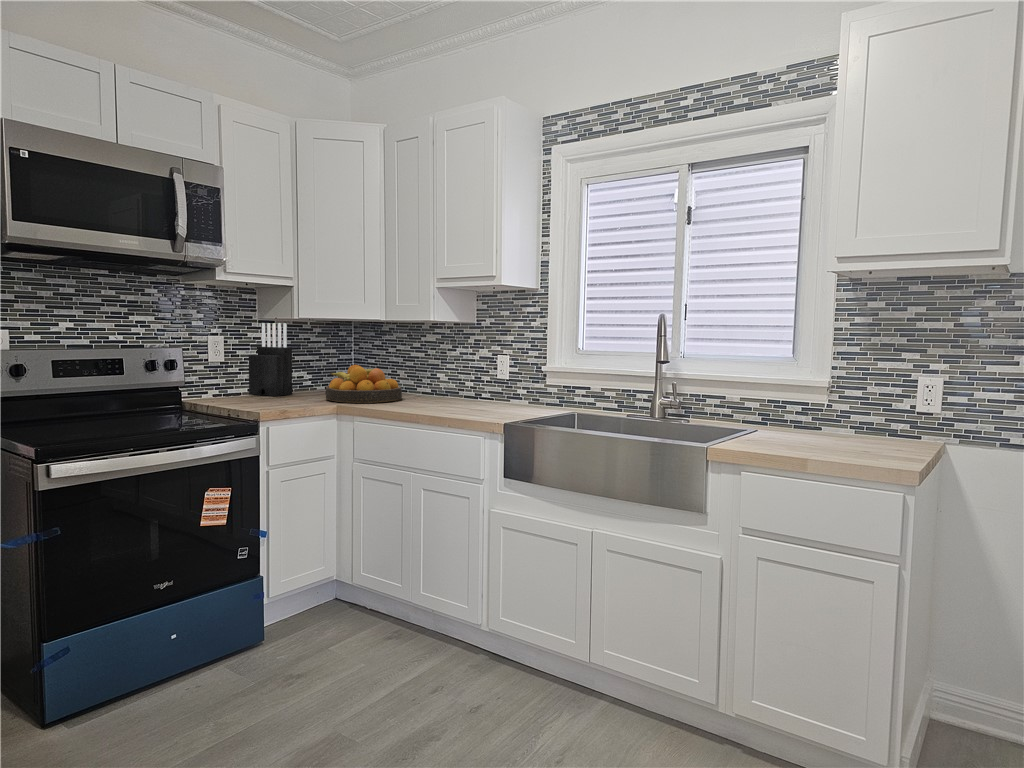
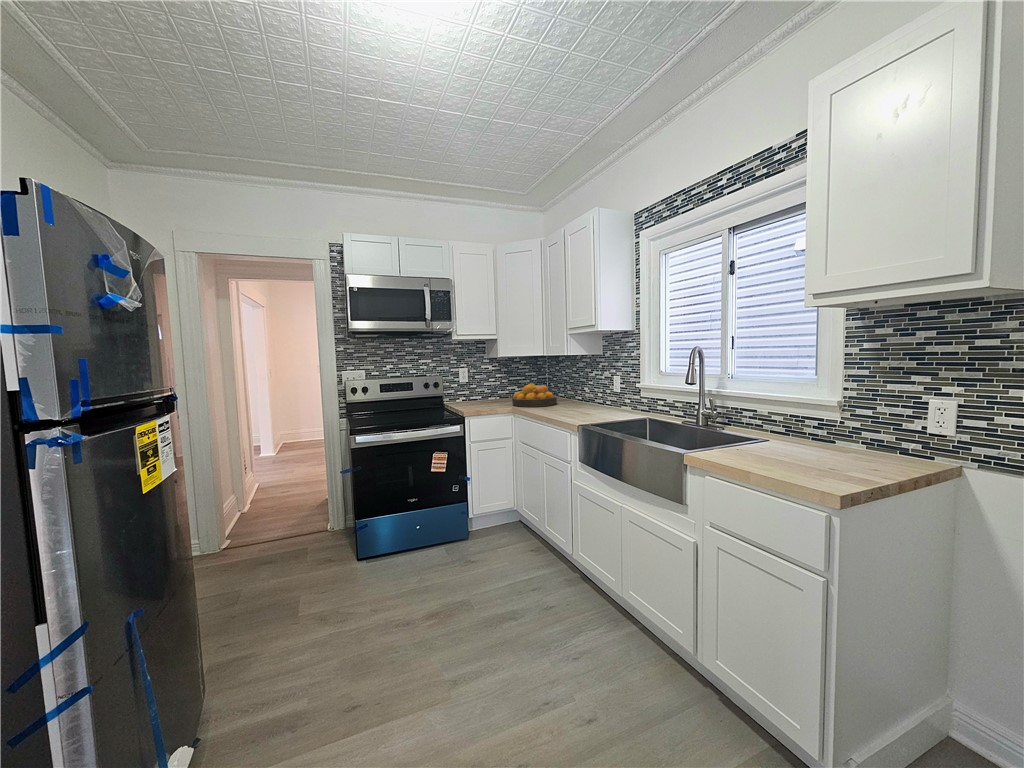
knife block: present [249,323,292,396] -> none [481,360,503,401]

